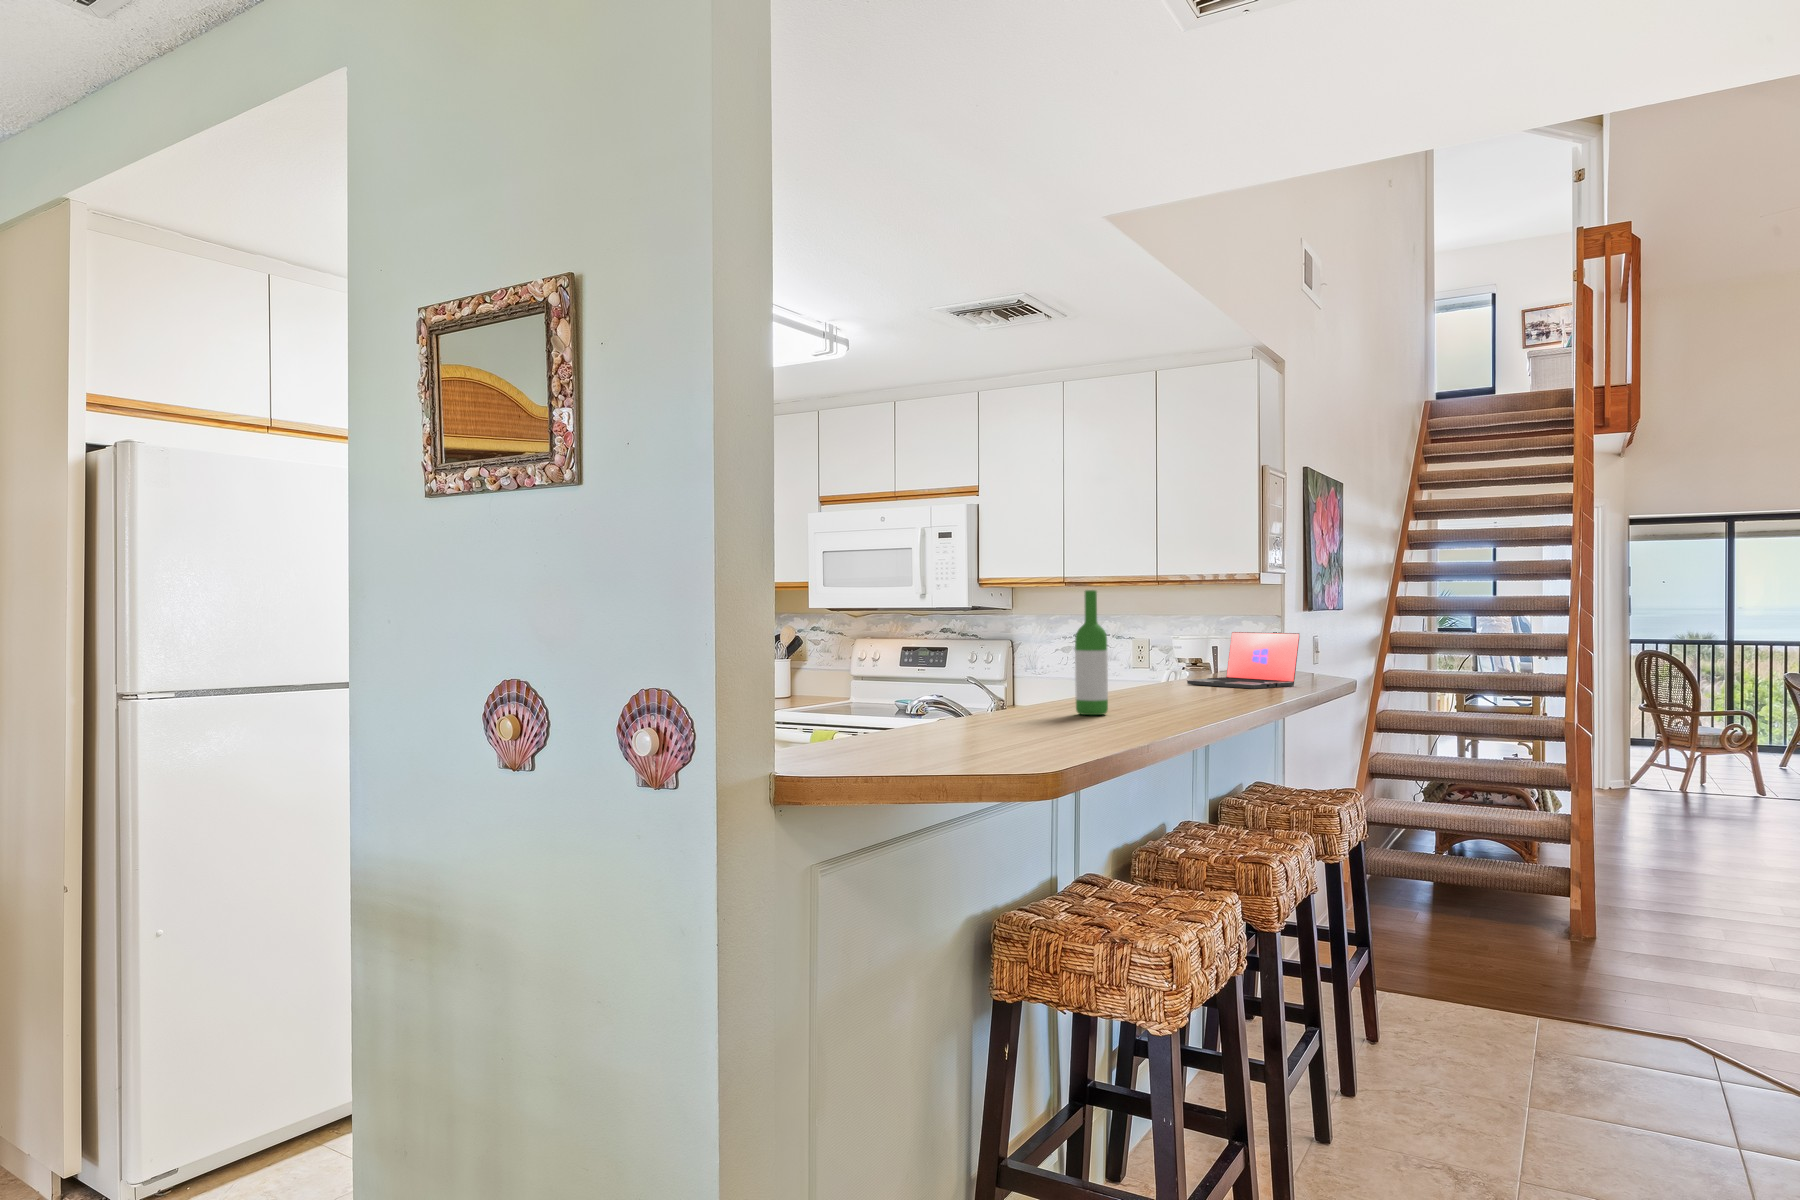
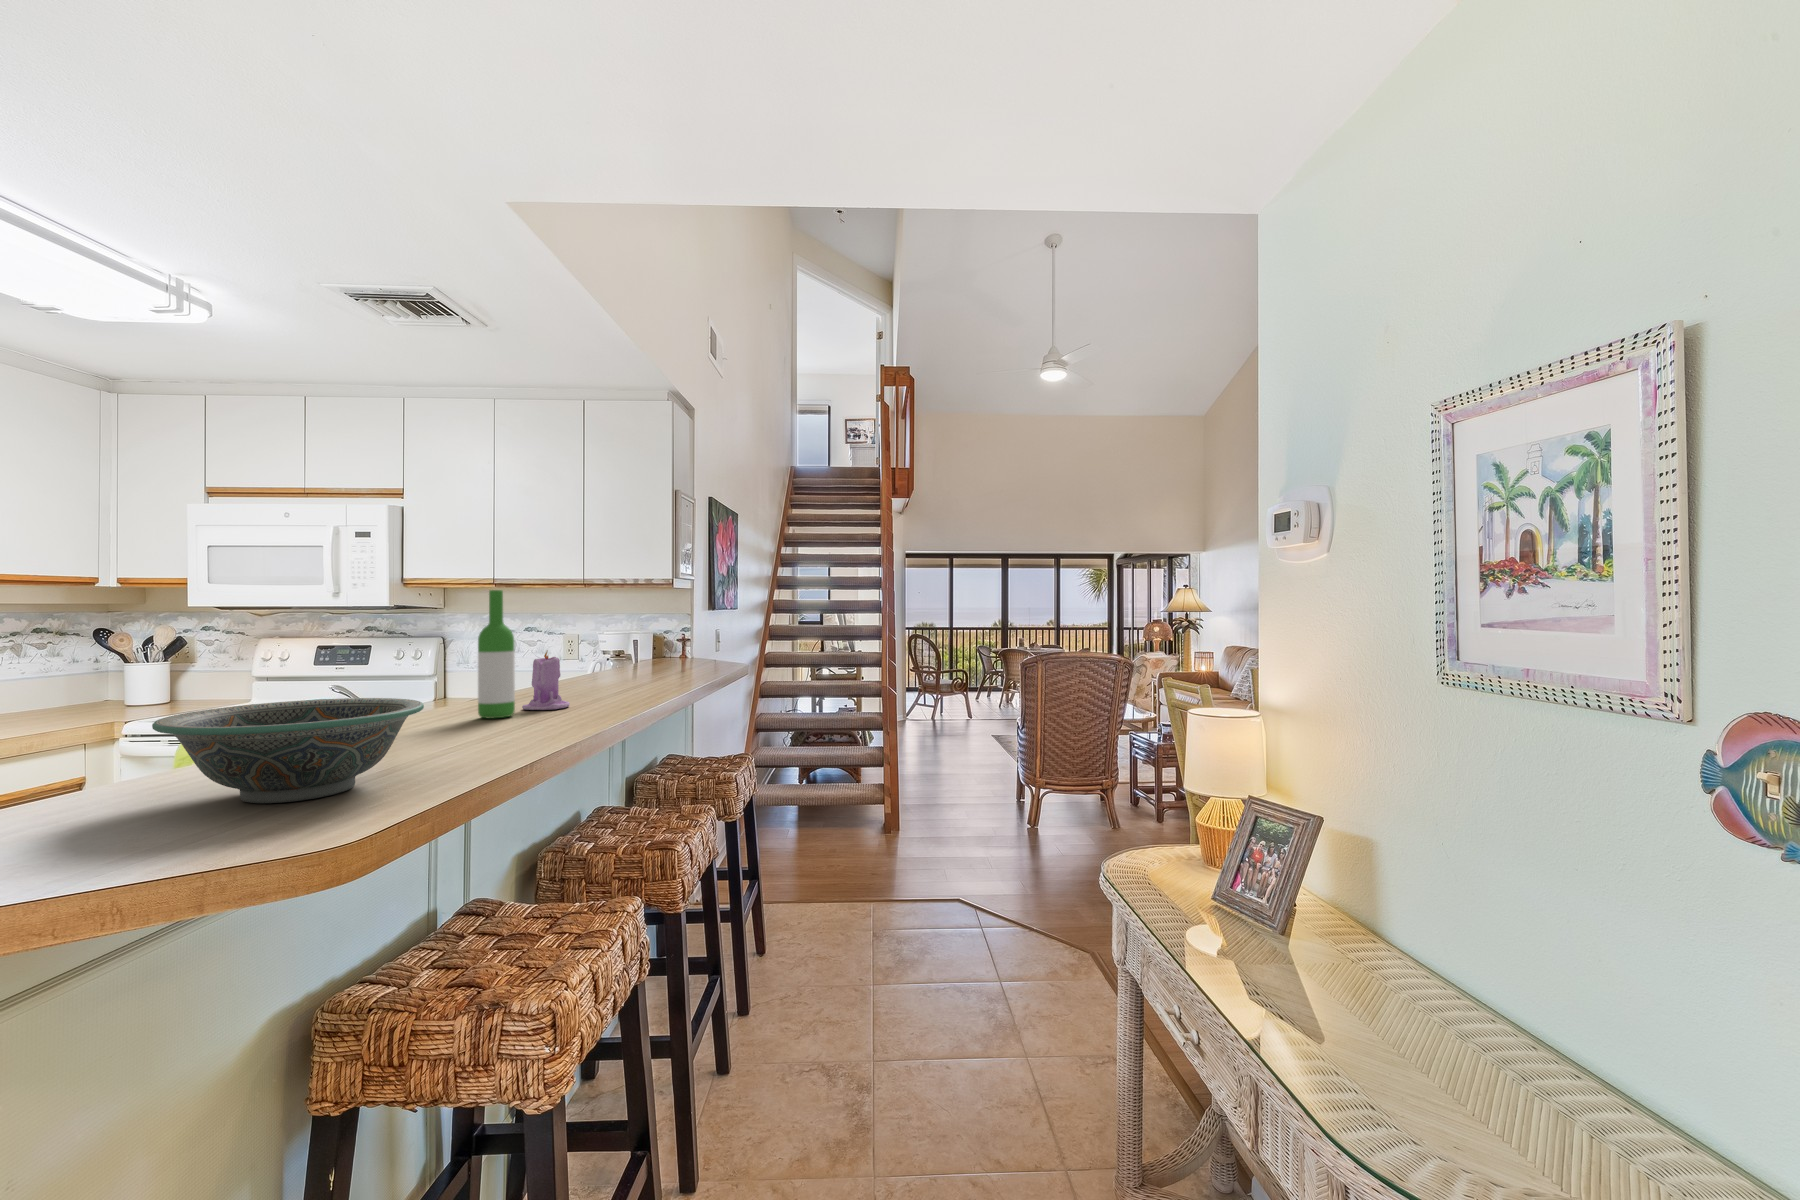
laptop: present [1187,632,1299,689] -> none [607,628,704,677]
candle: none [1112,650,1157,711] -> present [522,652,570,710]
decorative bowl: none [893,682,1060,755] -> present [152,698,424,803]

